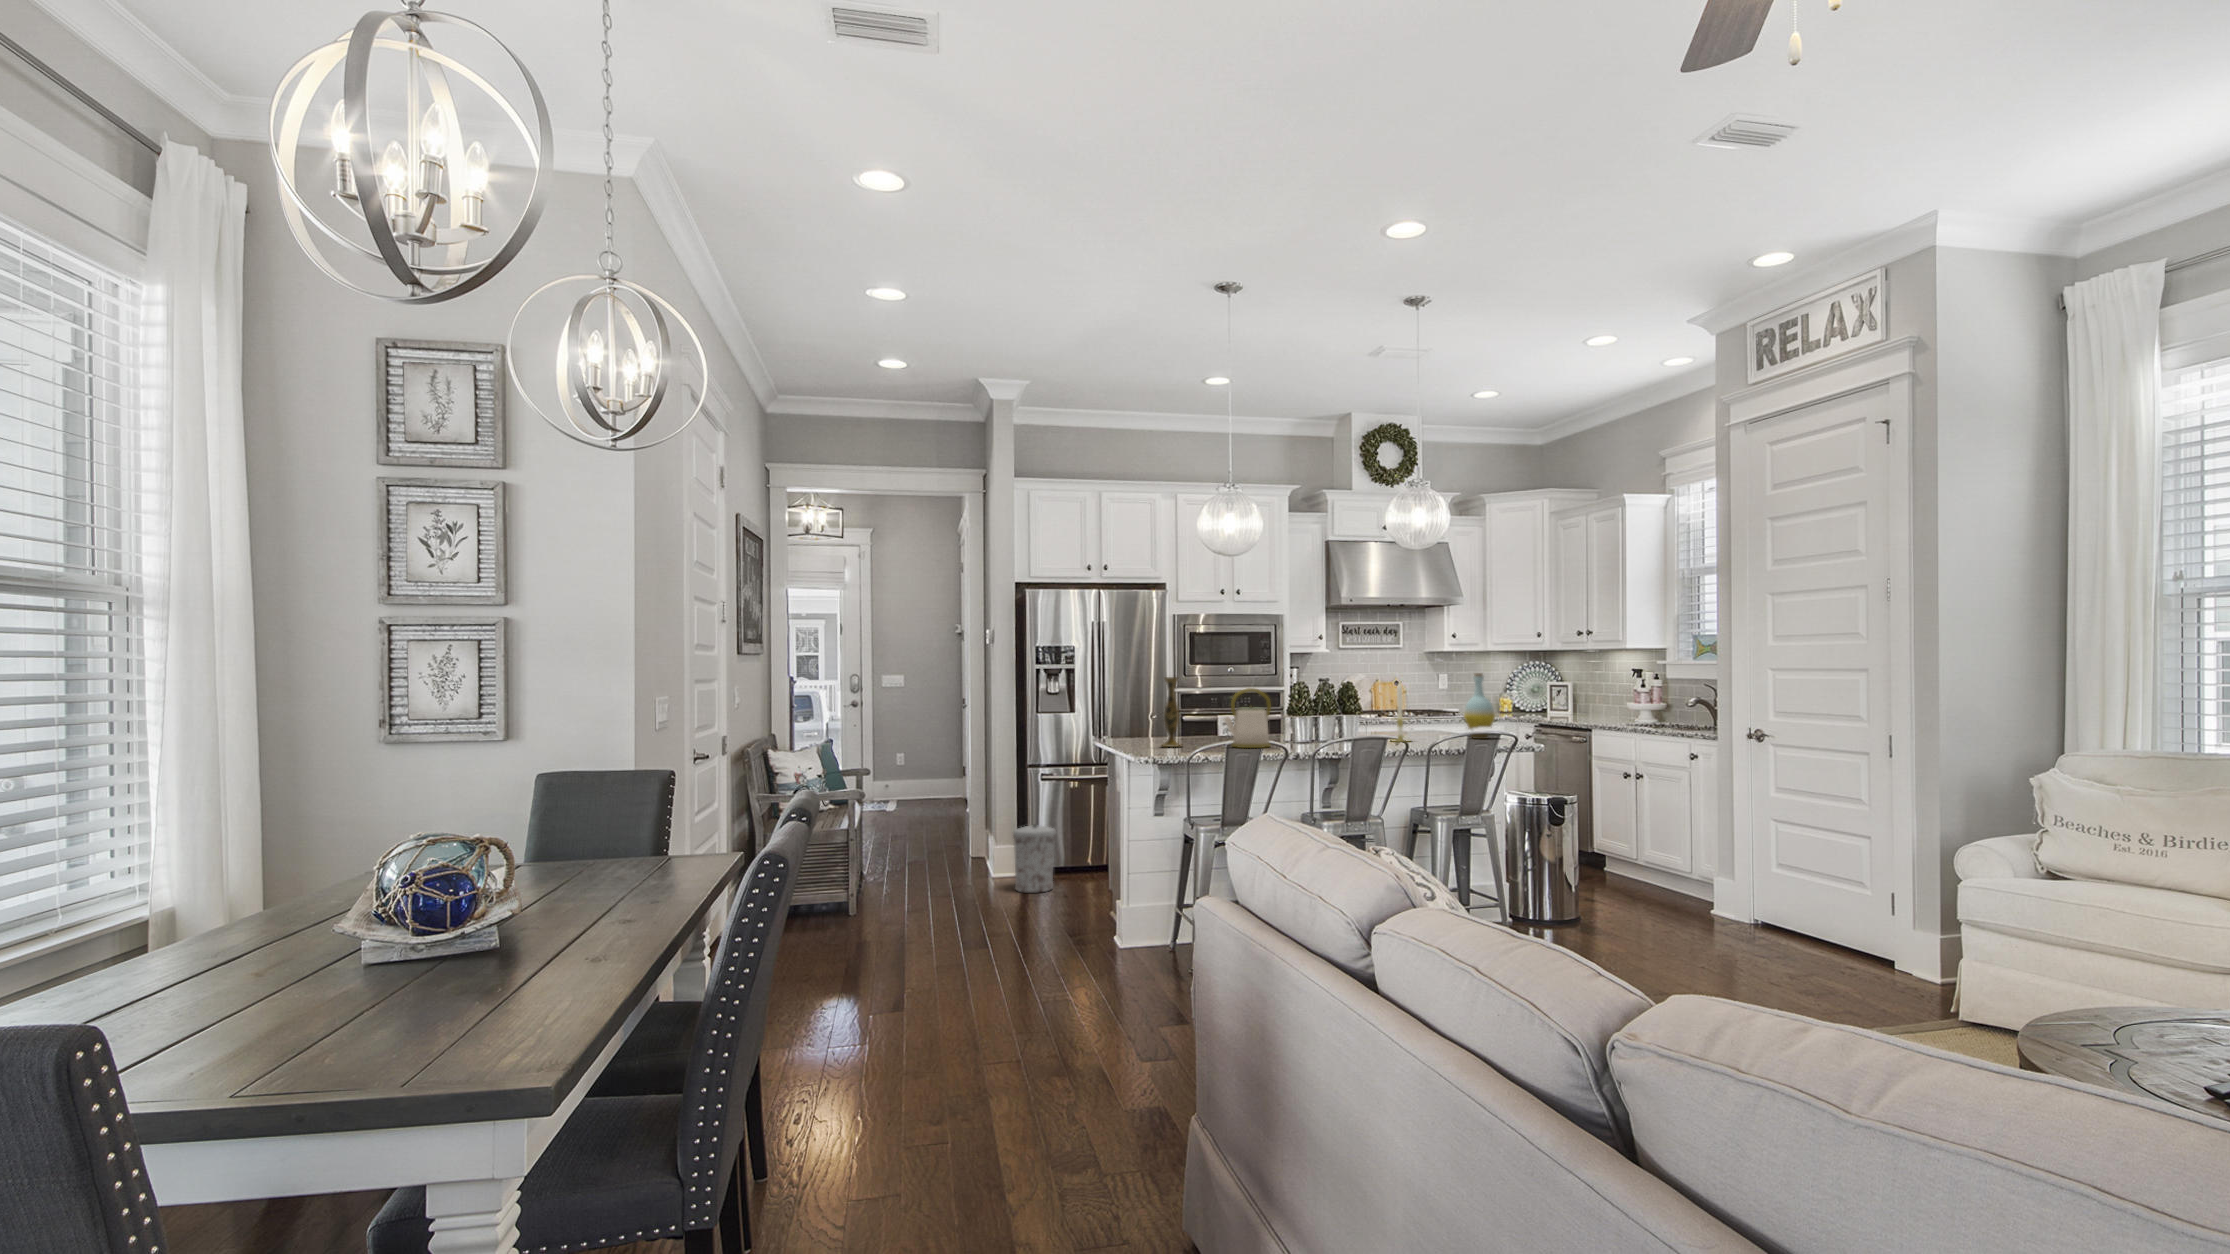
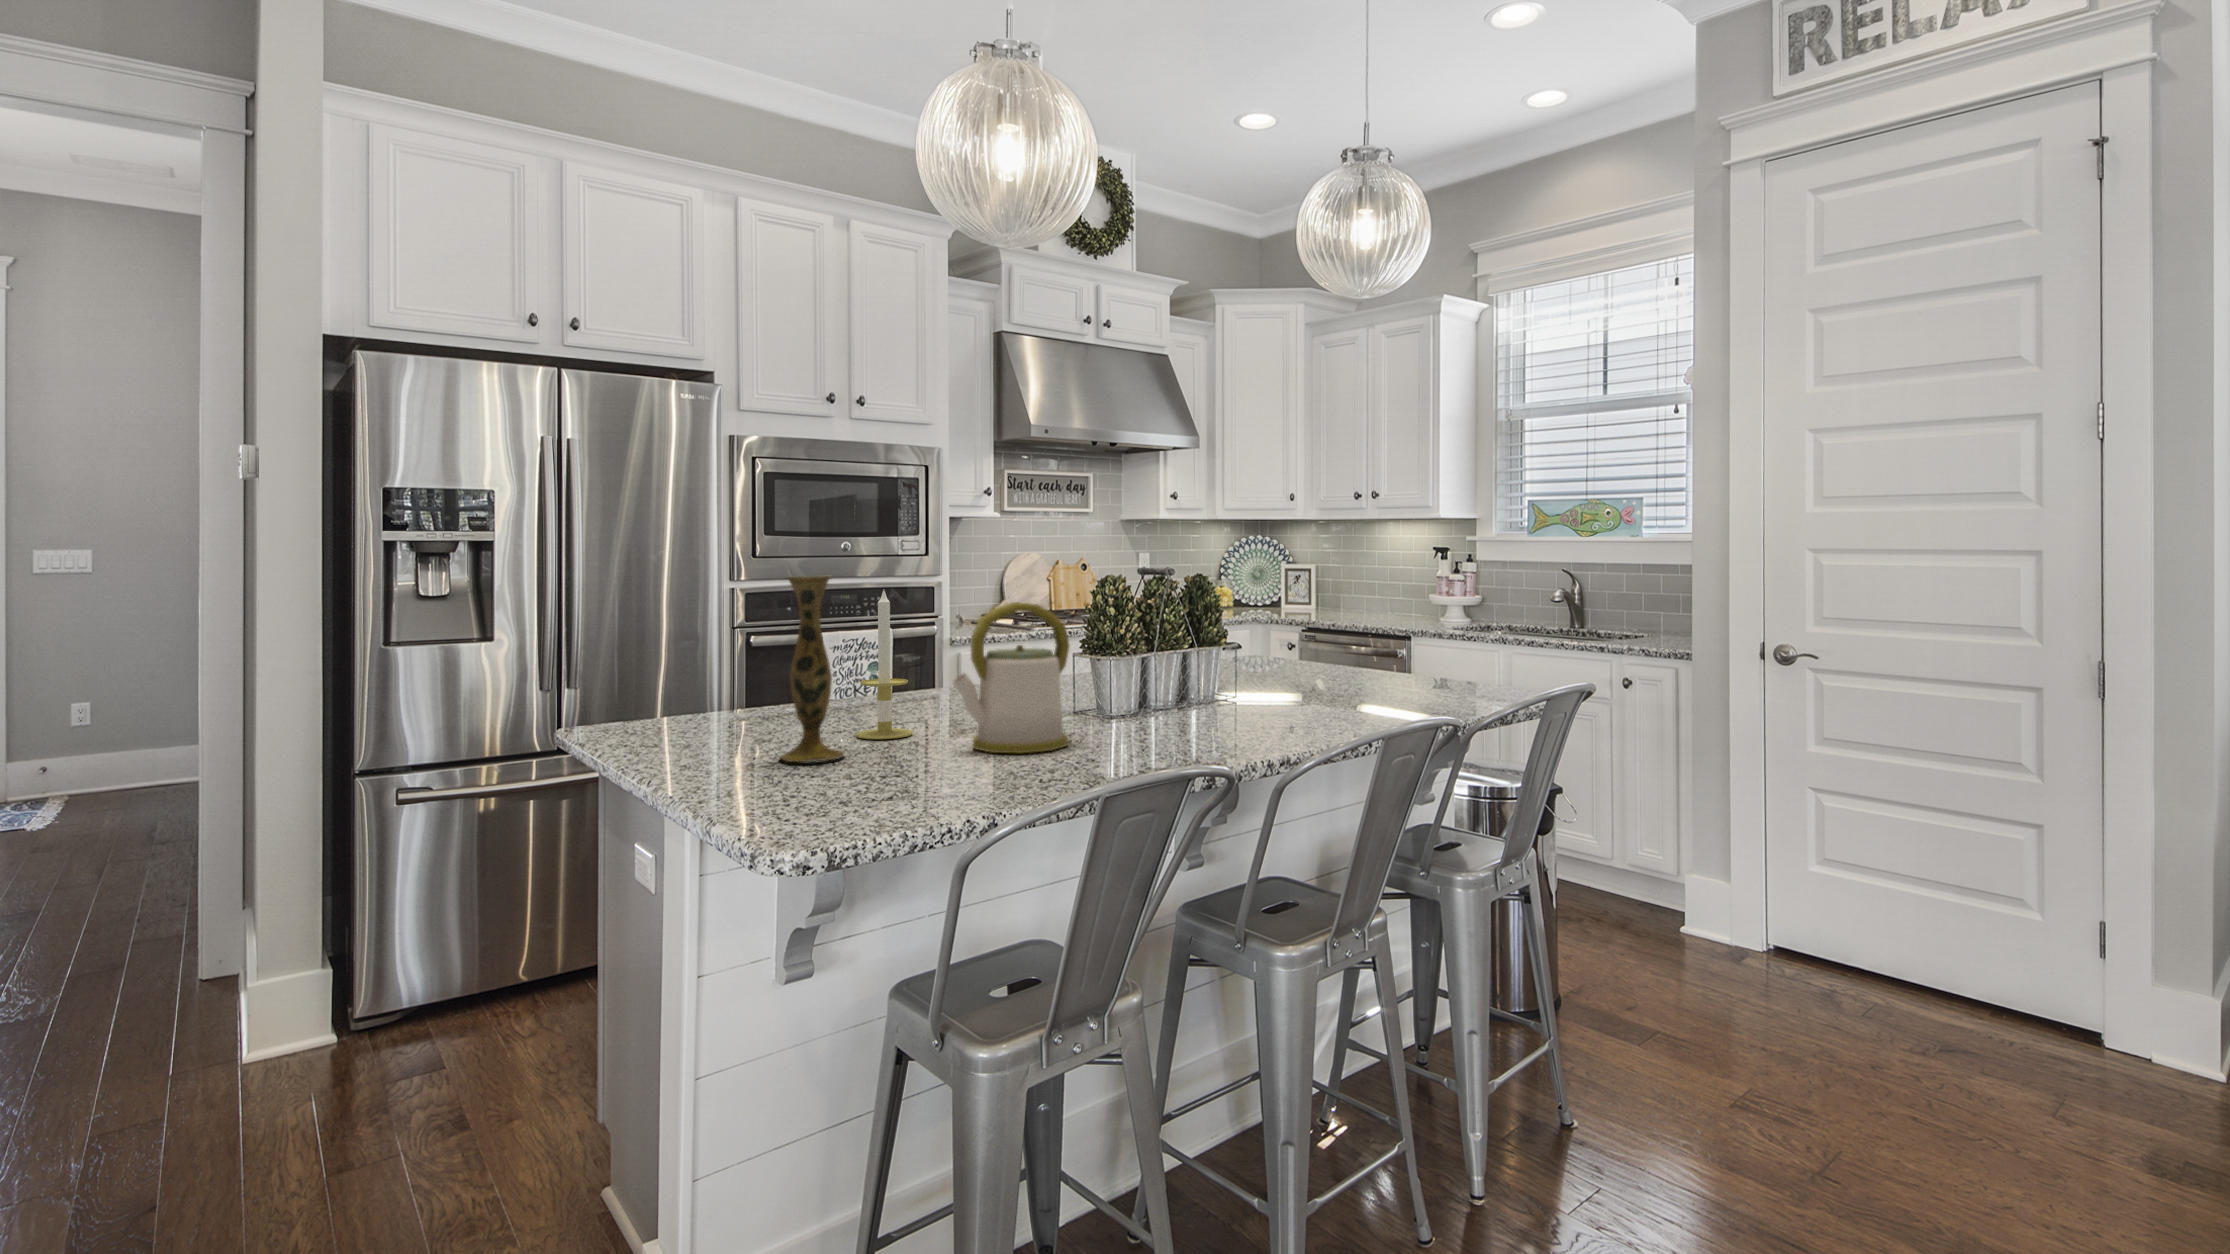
bottle: present [1464,673,1495,739] -> none [1369,562,1428,685]
candle: present [1394,684,1408,742] -> present [857,591,912,739]
trash can: present [1013,824,1056,893] -> none [334,900,455,1065]

